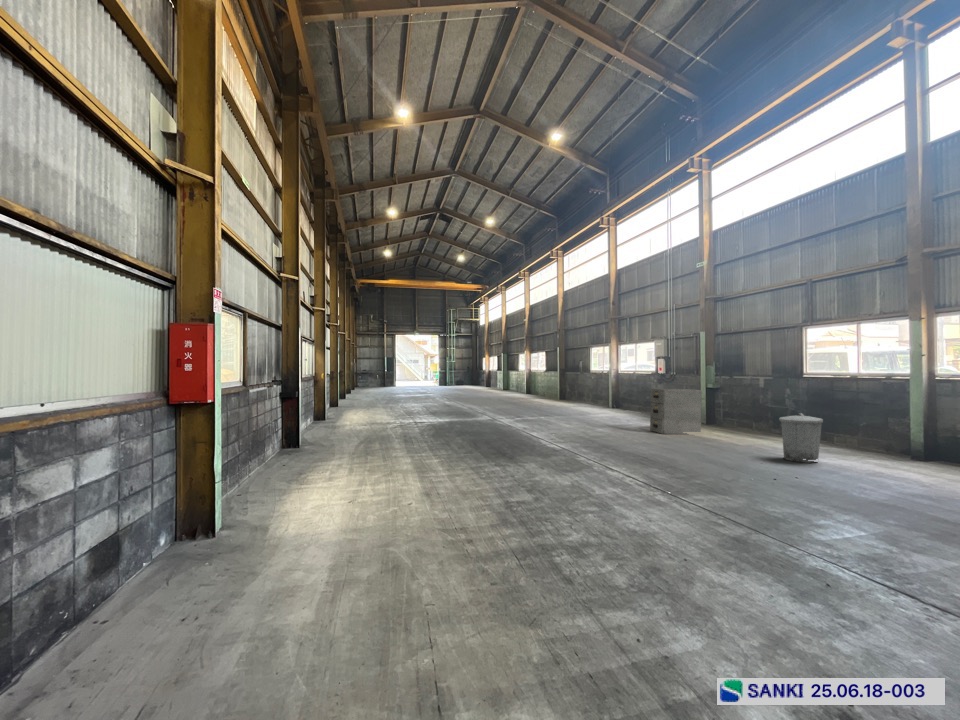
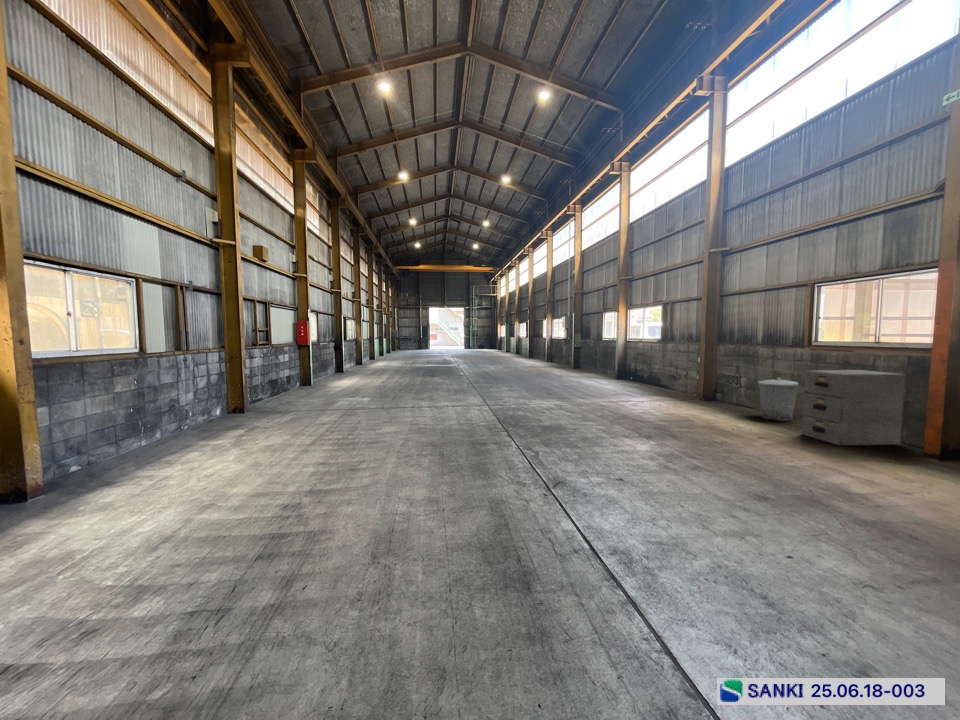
filing cabinet: present [650,388,701,434] -> present [802,370,905,446]

